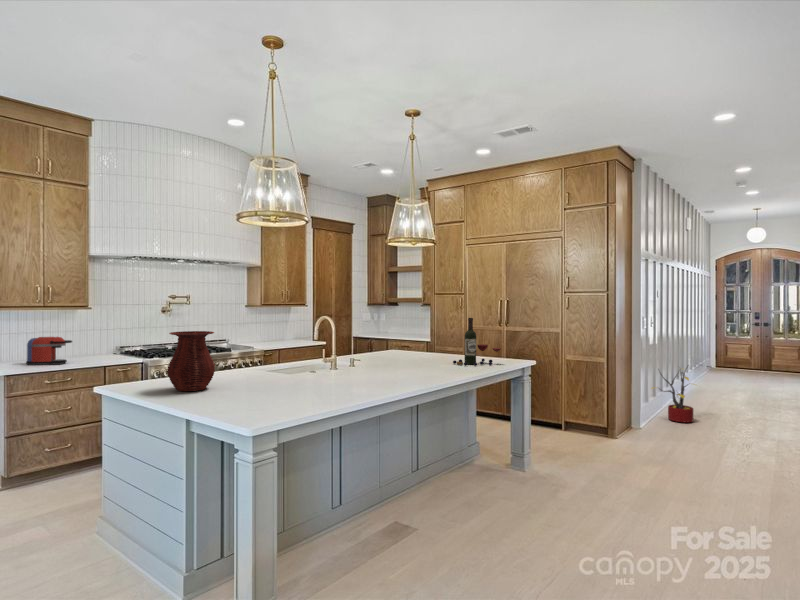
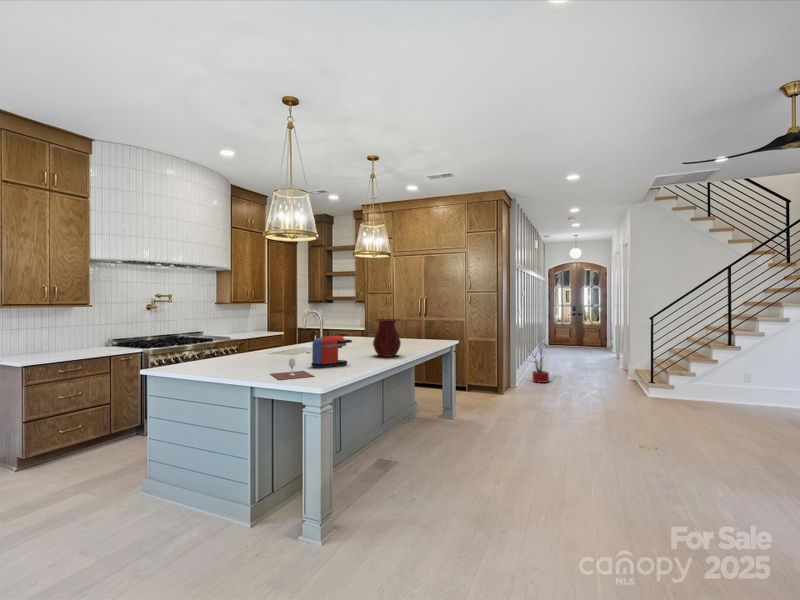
wine bottle: present [453,318,501,366] -> none [405,311,439,346]
vase: present [168,331,215,391] -> present [373,319,401,357]
coffee maker: present [26,337,72,365] -> present [311,336,352,367]
wine glass: none [216,382,269,411] -> present [271,359,314,380]

